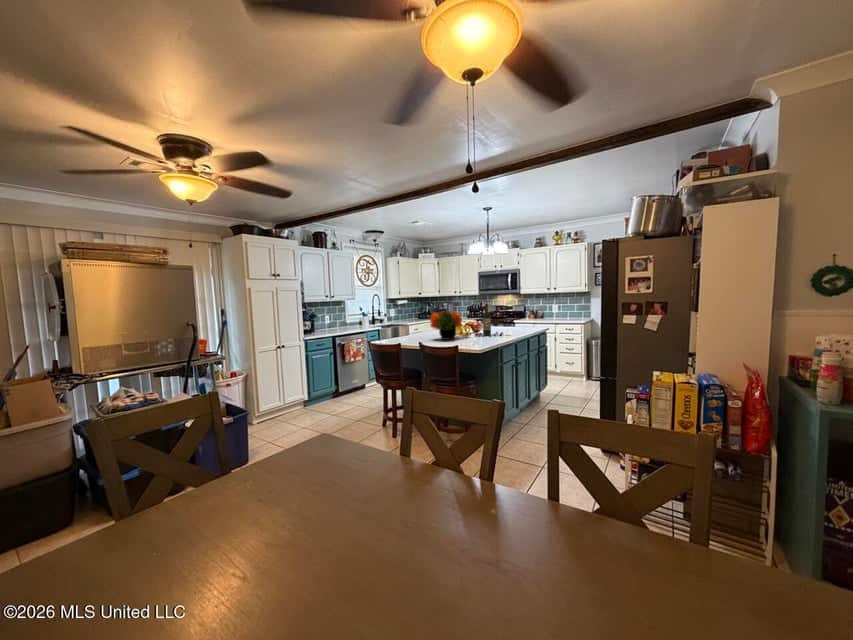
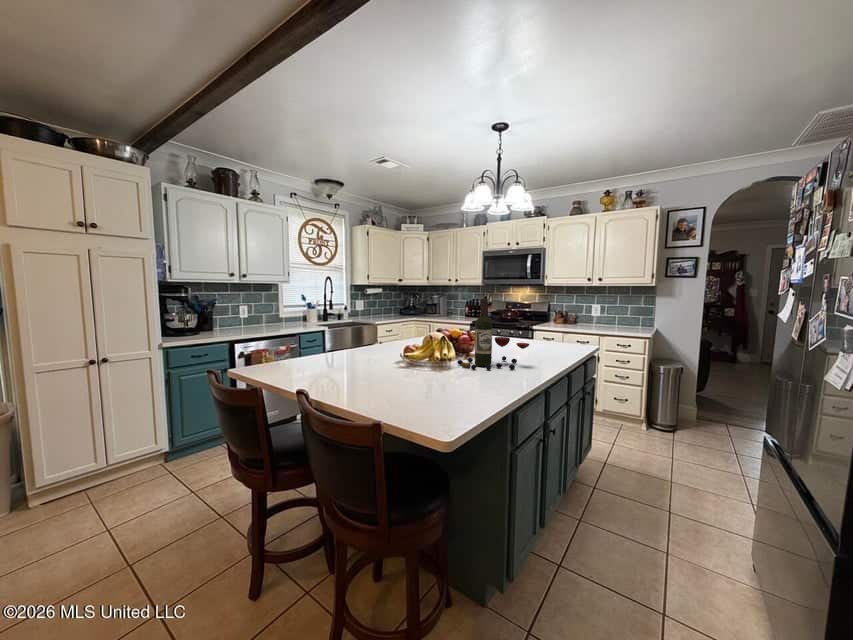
flower arrangement: present [430,309,462,340] -> none [353,306,429,375]

